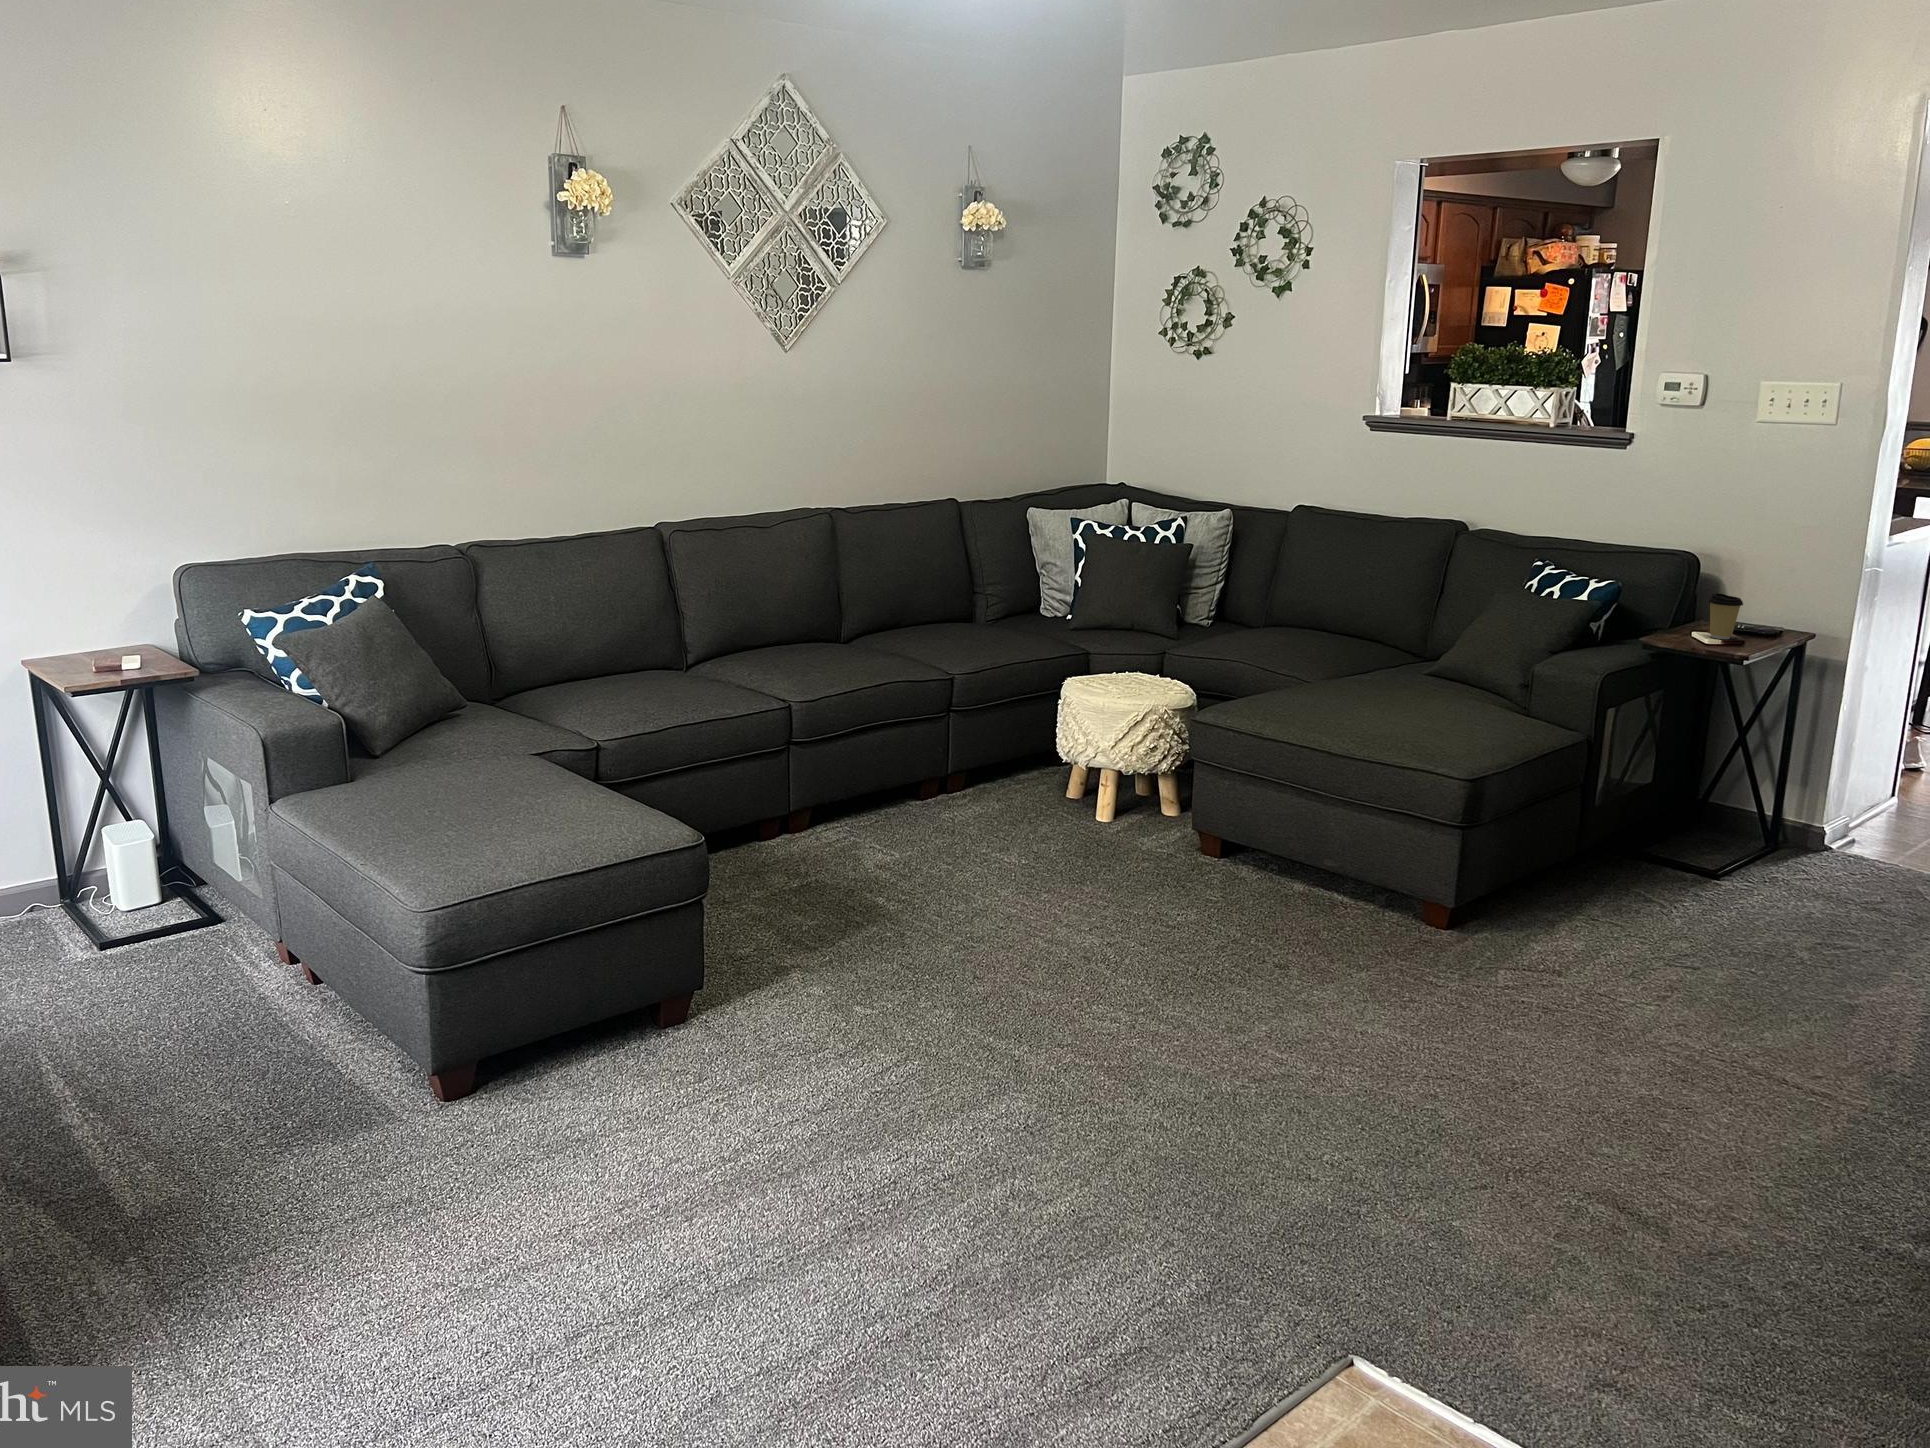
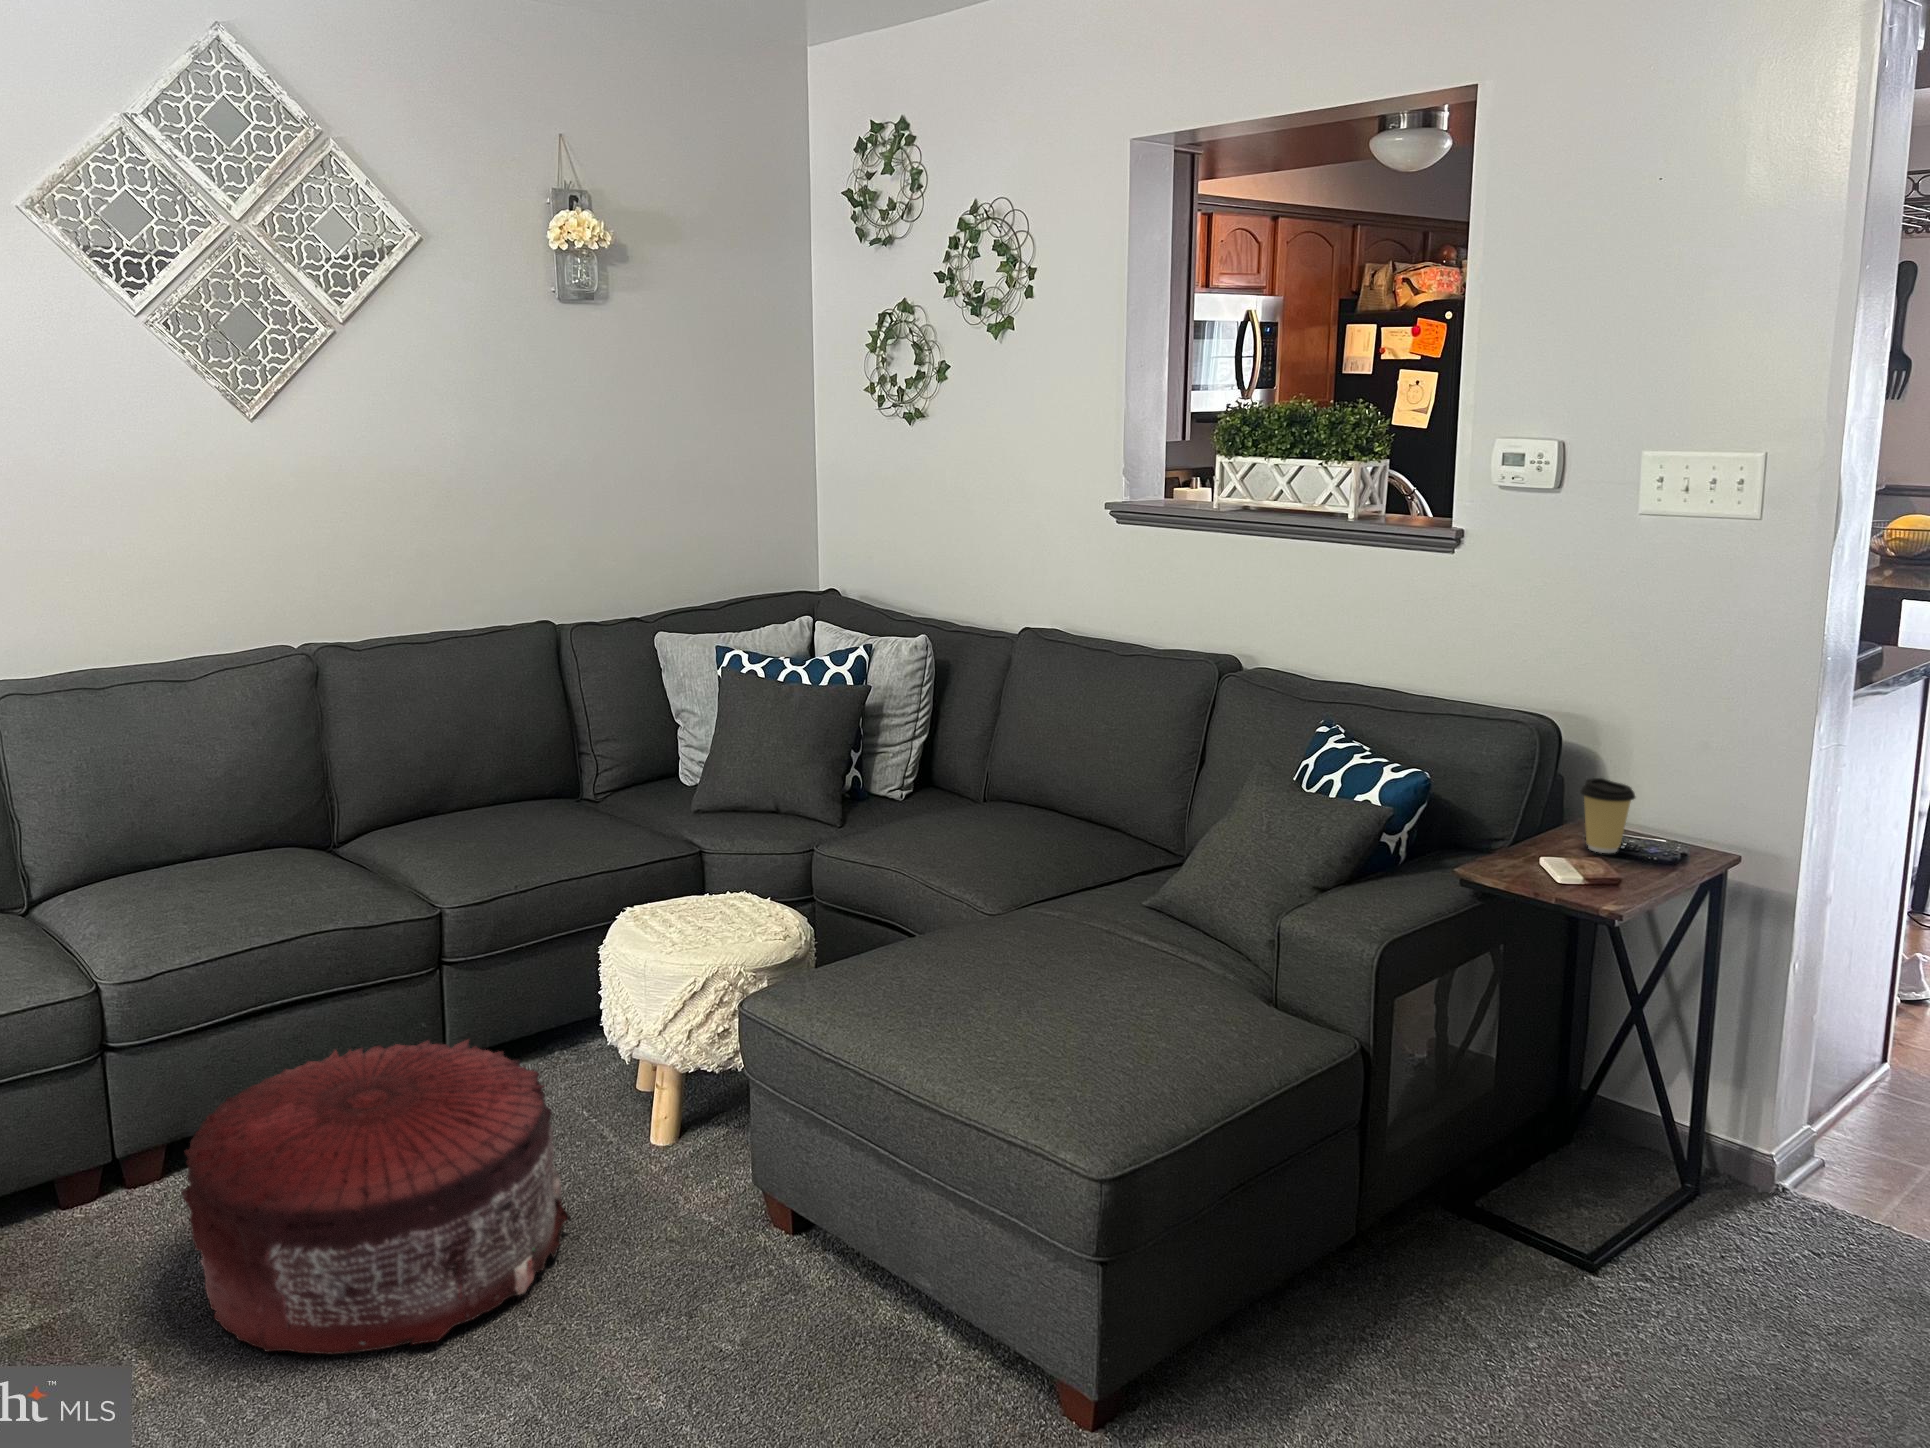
pouf: none [870,742,1081,899] -> present [181,1040,571,1354]

